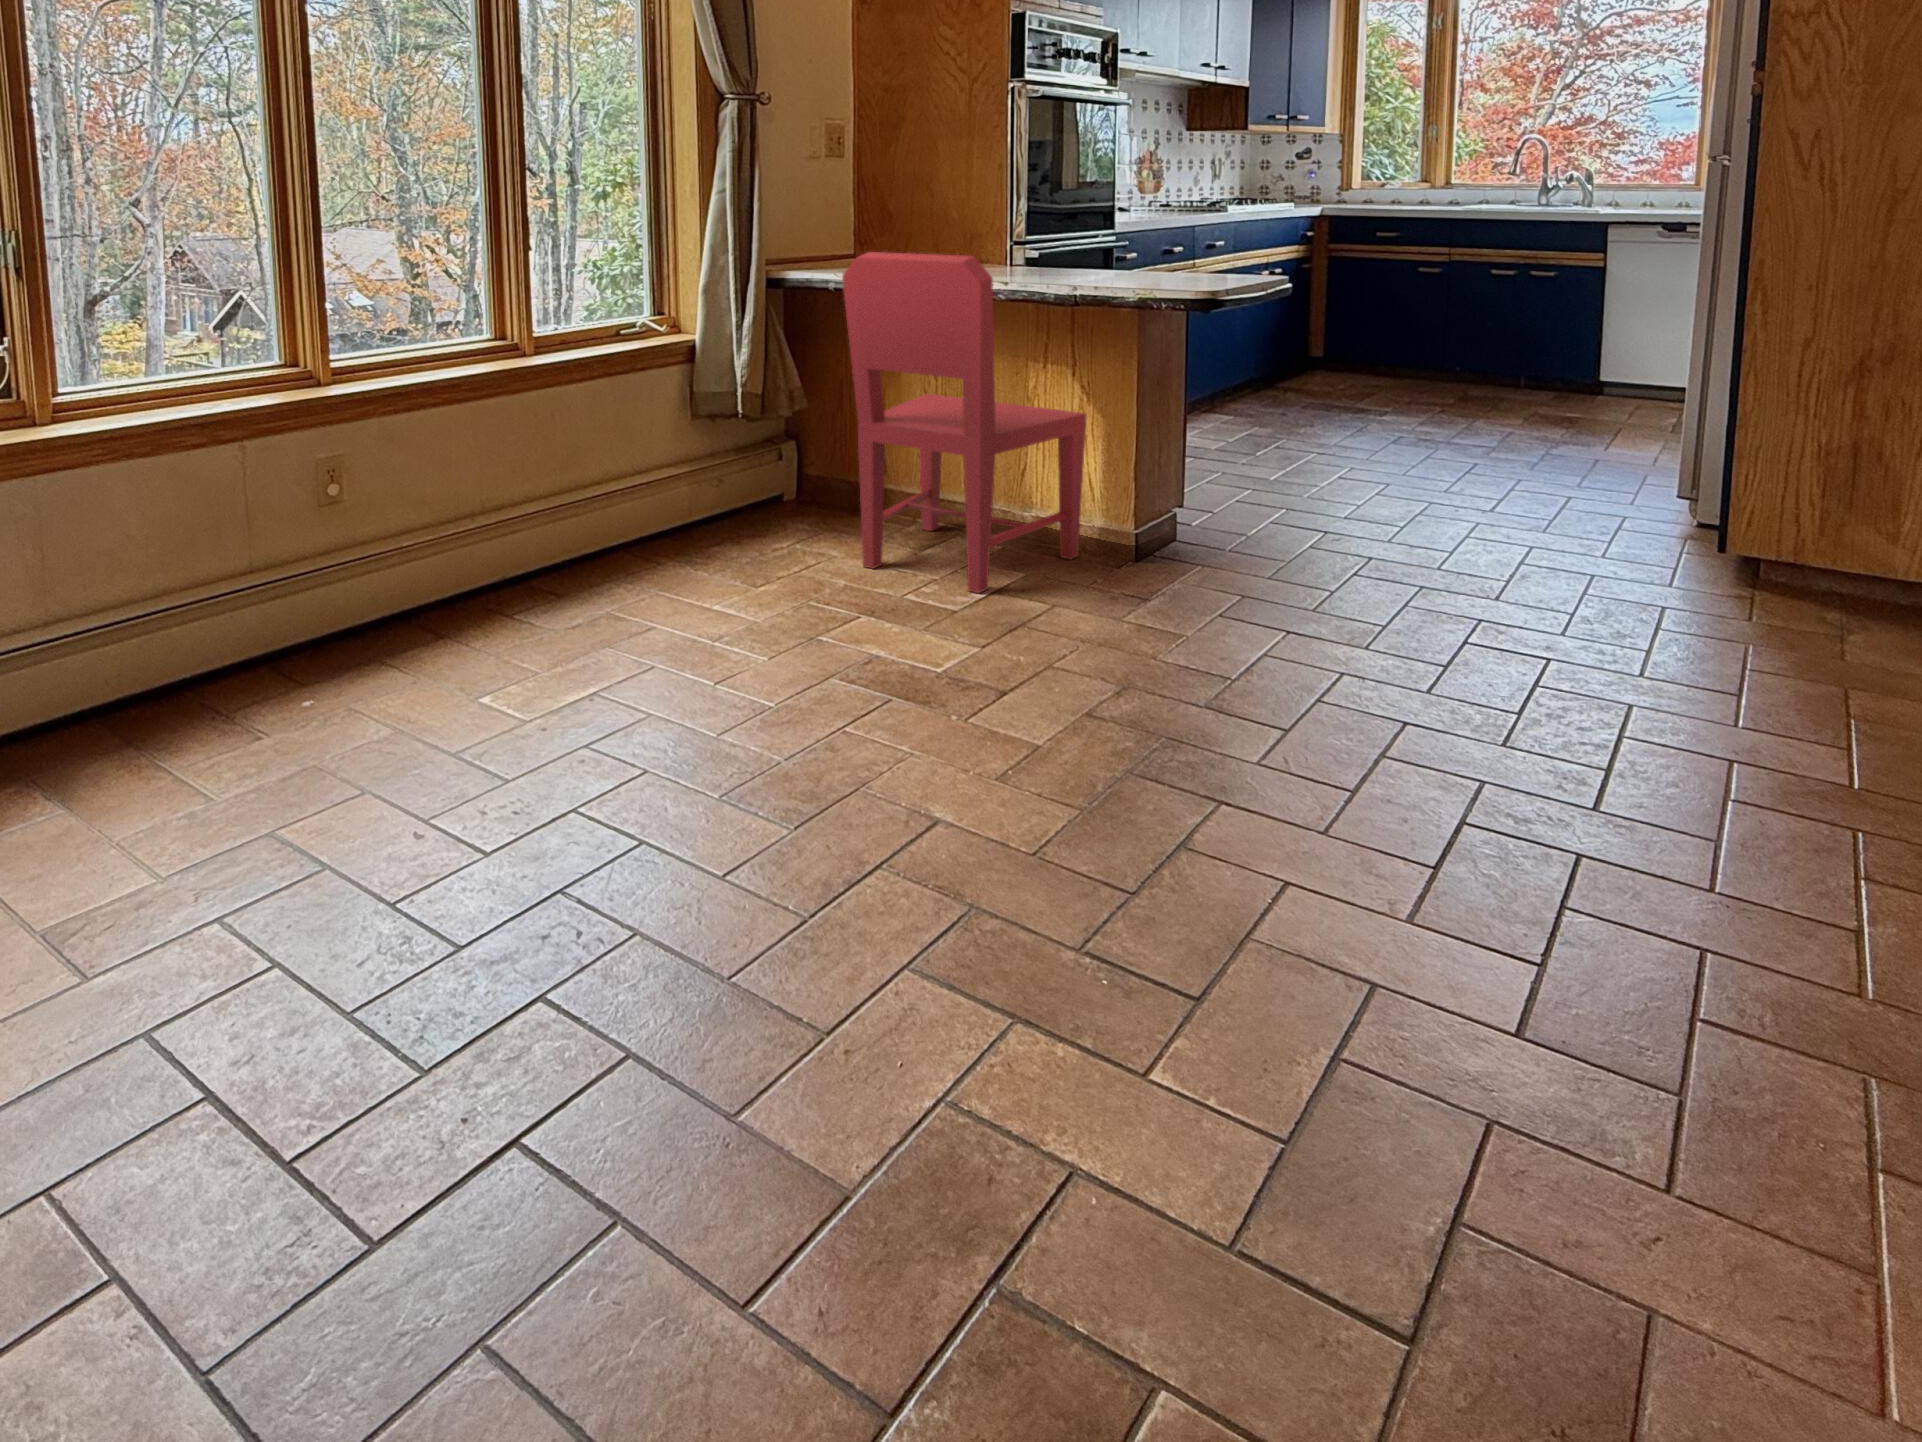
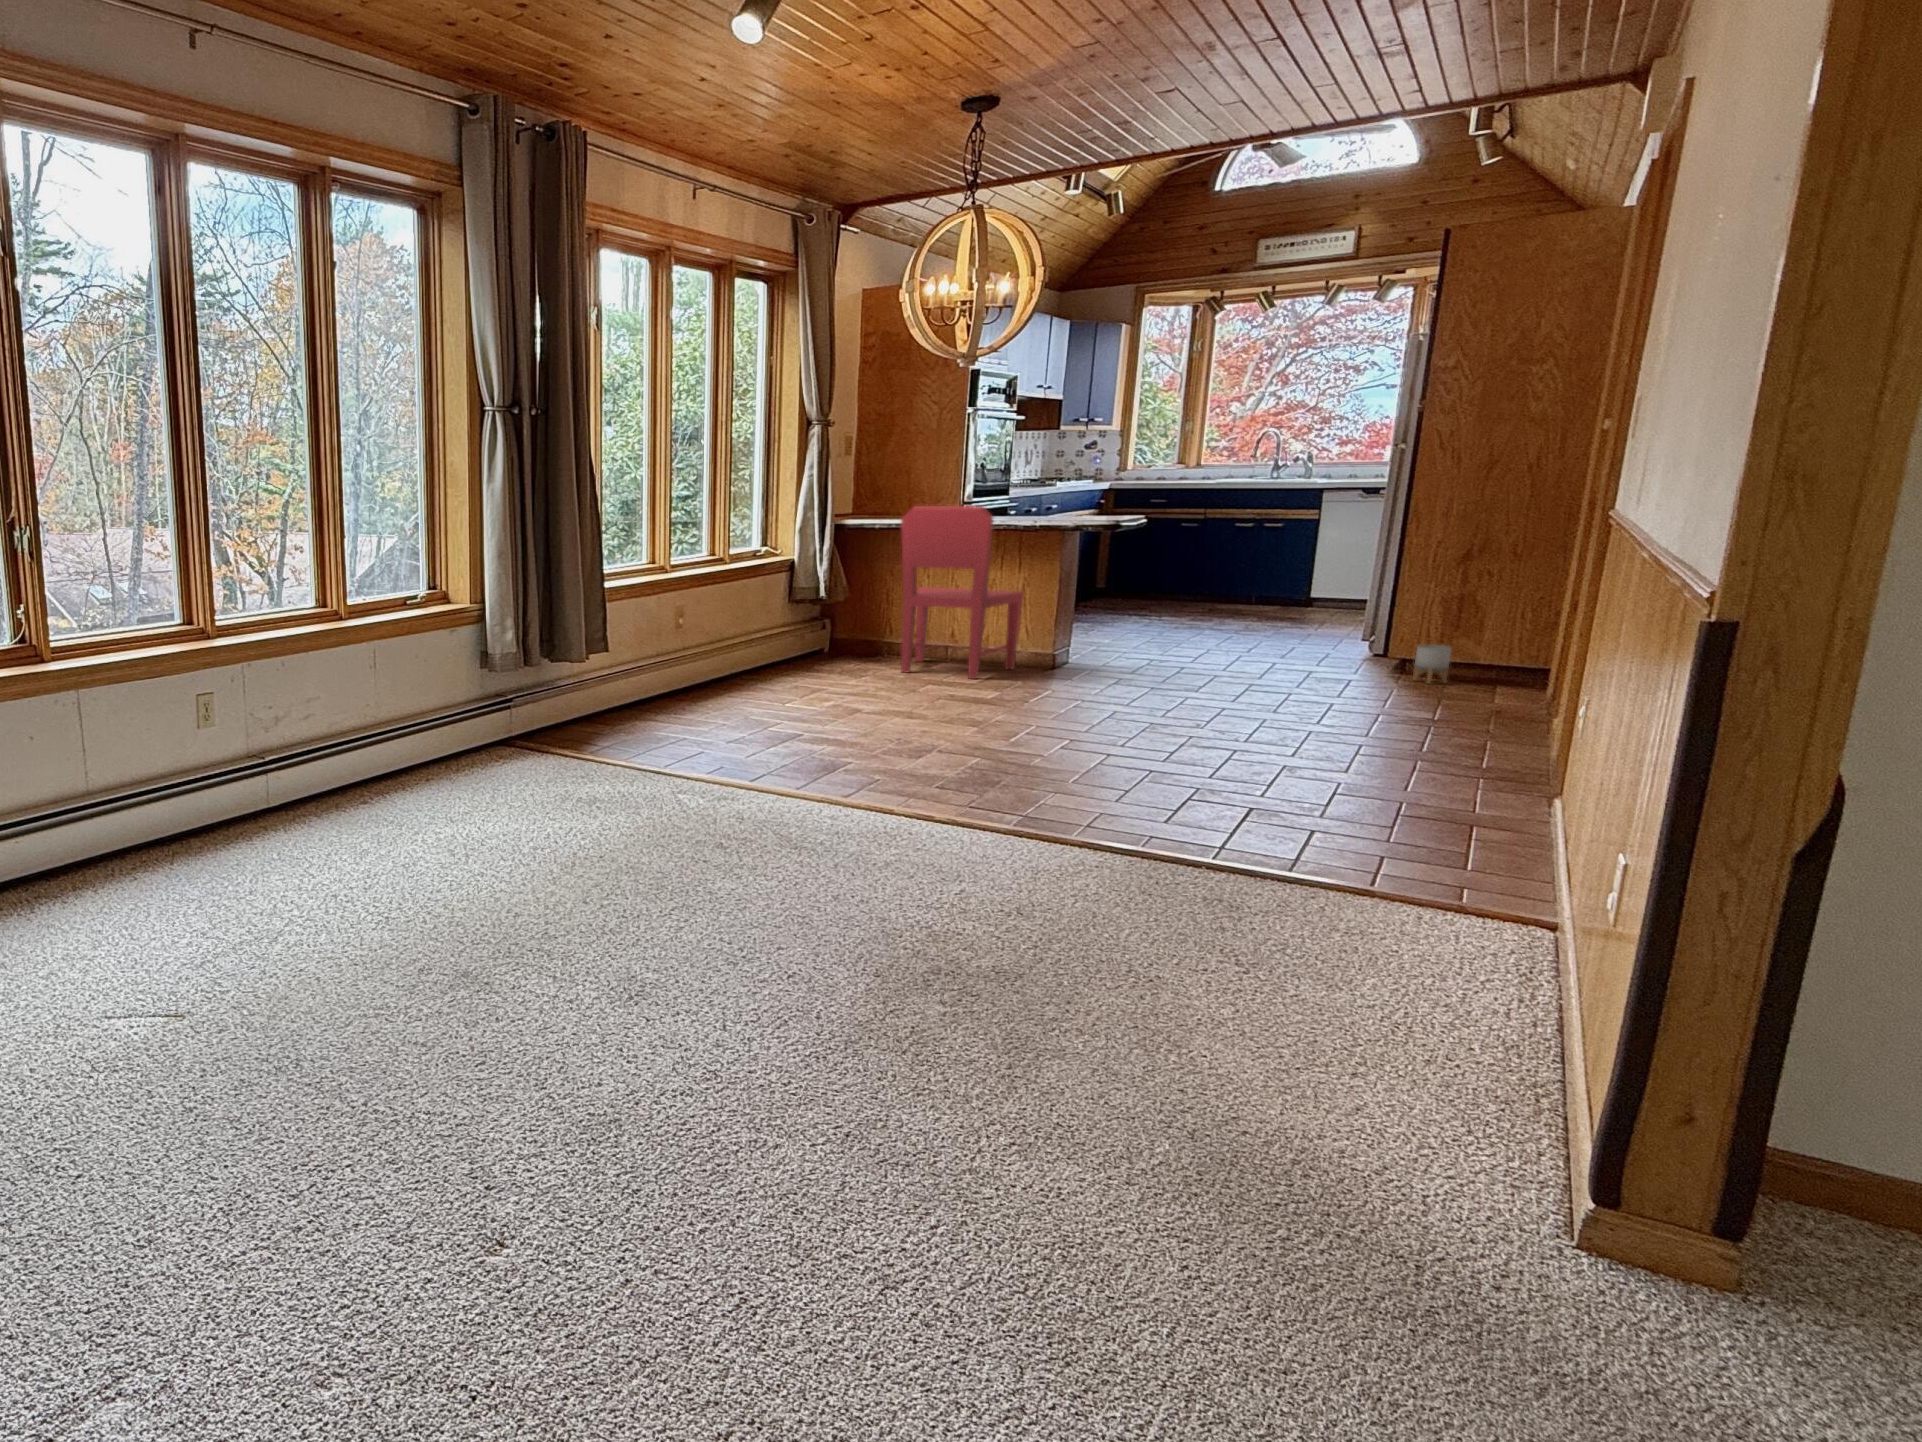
planter: none [1790,538,1862,623] -> present [1413,645,1451,683]

